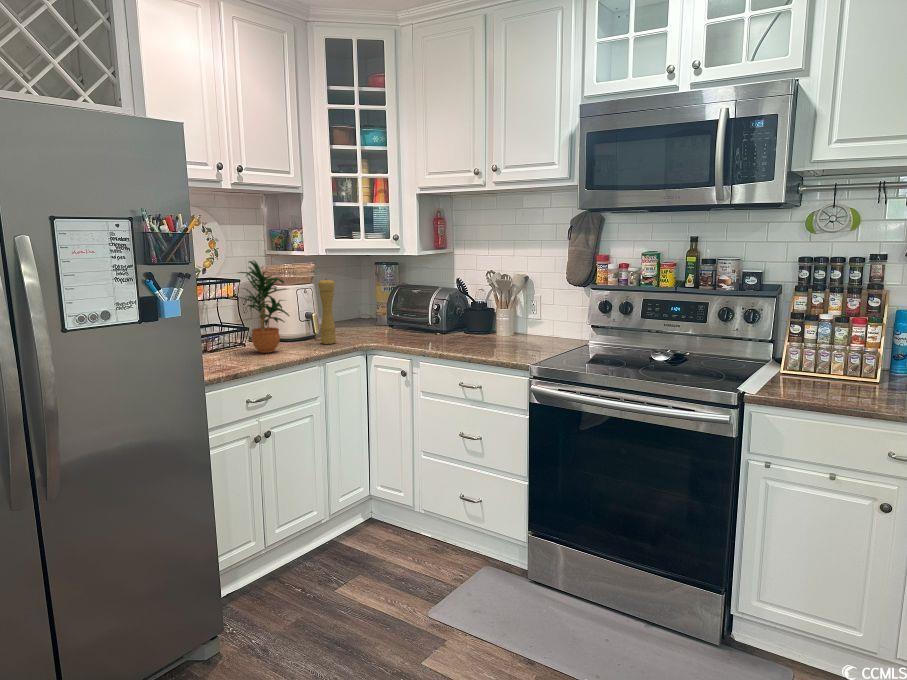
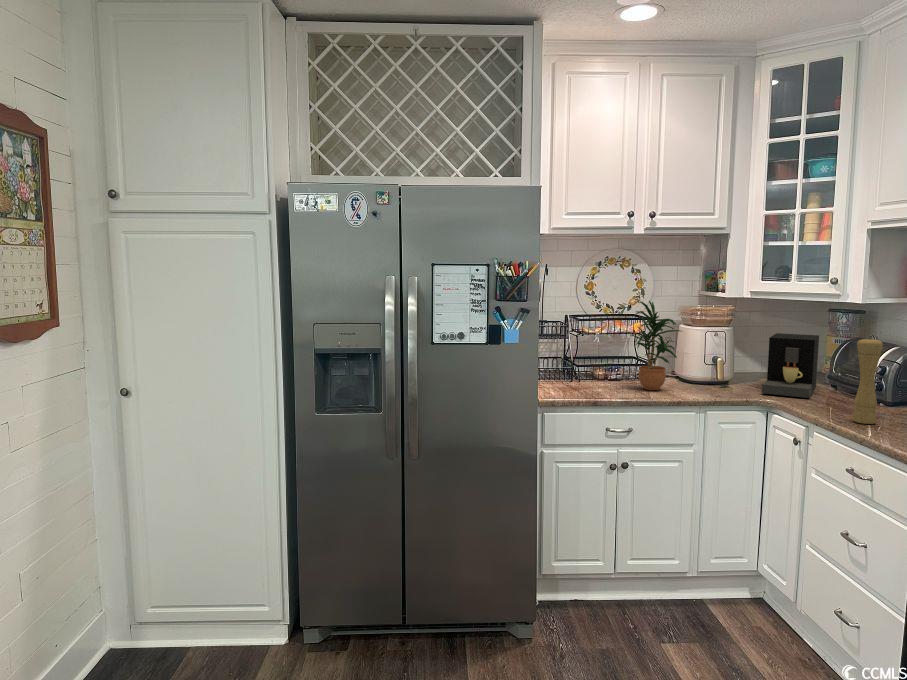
pepper mill: present [318,279,336,344] -> present [853,338,883,424]
coffee maker: none [346,284,396,340] -> present [762,333,819,398]

